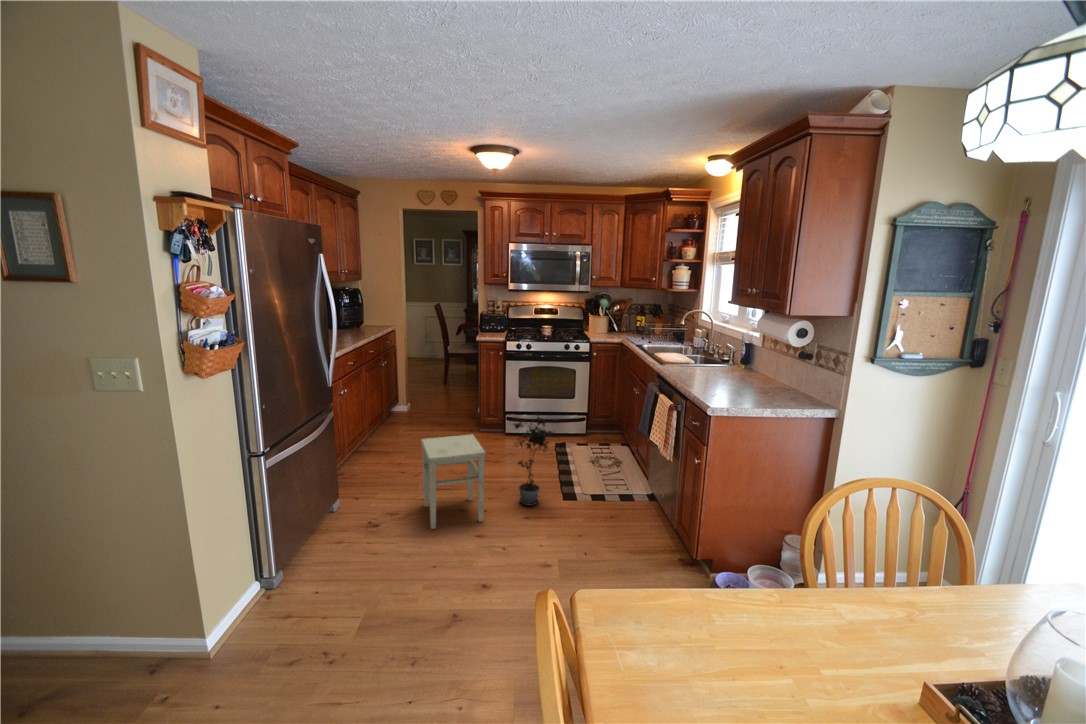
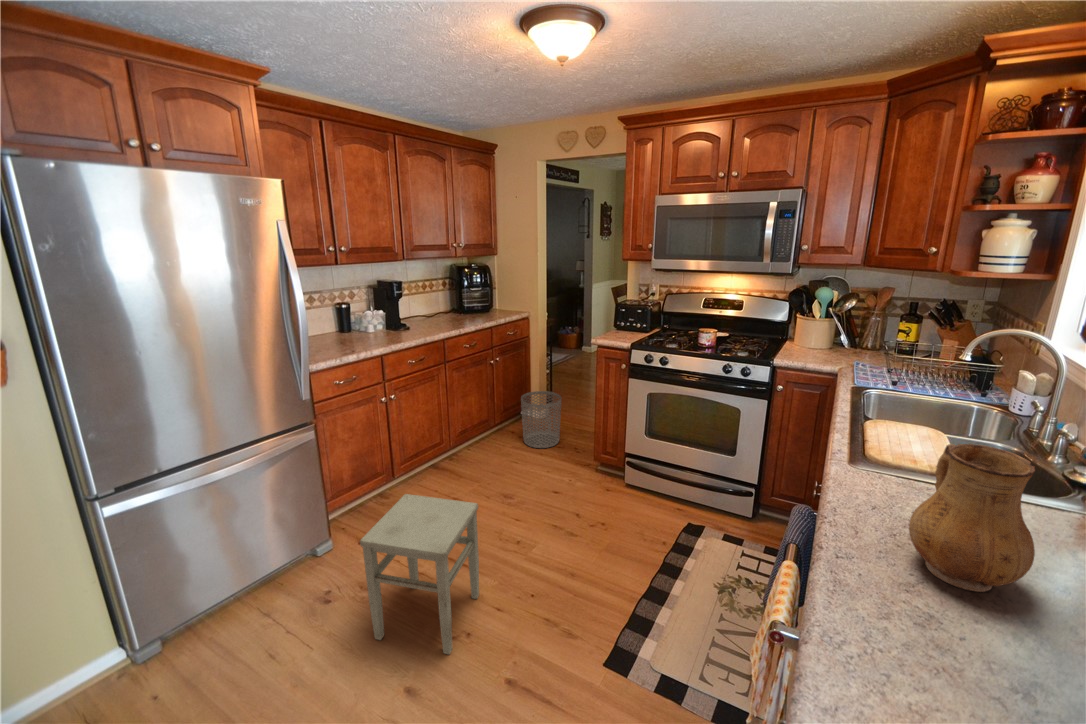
ceramic pitcher: none [694,340,725,384] -> present [909,444,1035,592]
waste bin: none [407,386,439,429] -> present [521,391,561,448]
potted plant: present [513,414,558,505] -> none [513,499,588,653]

